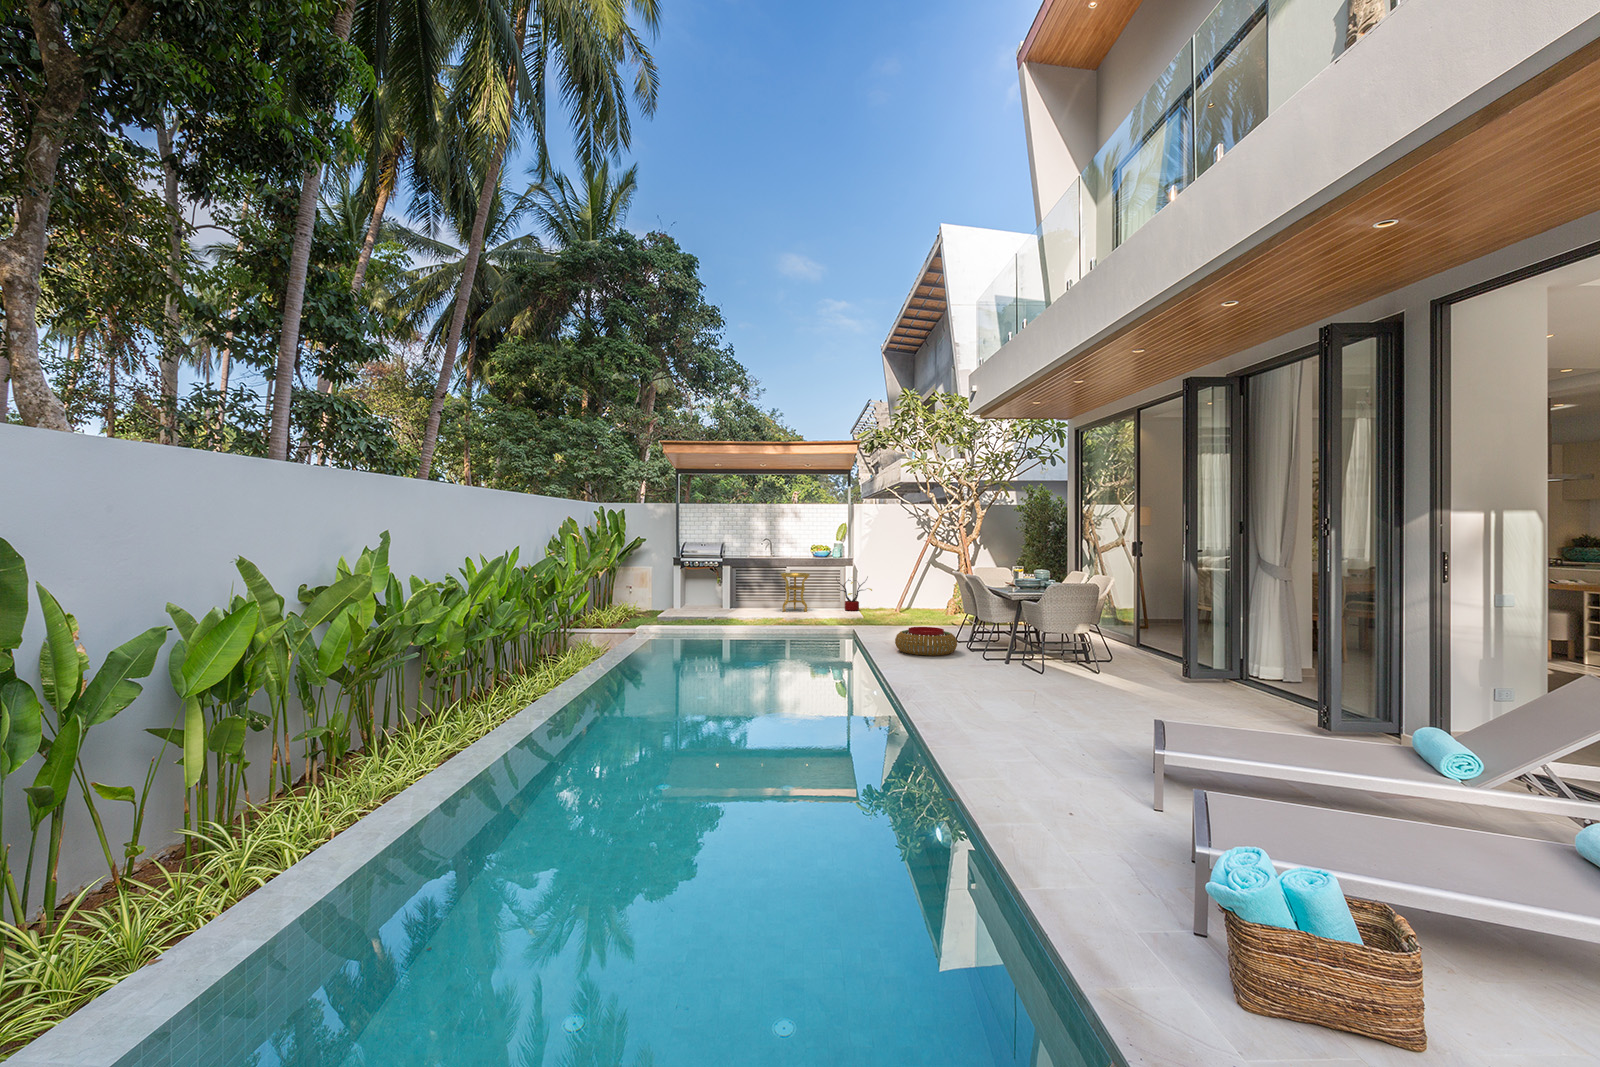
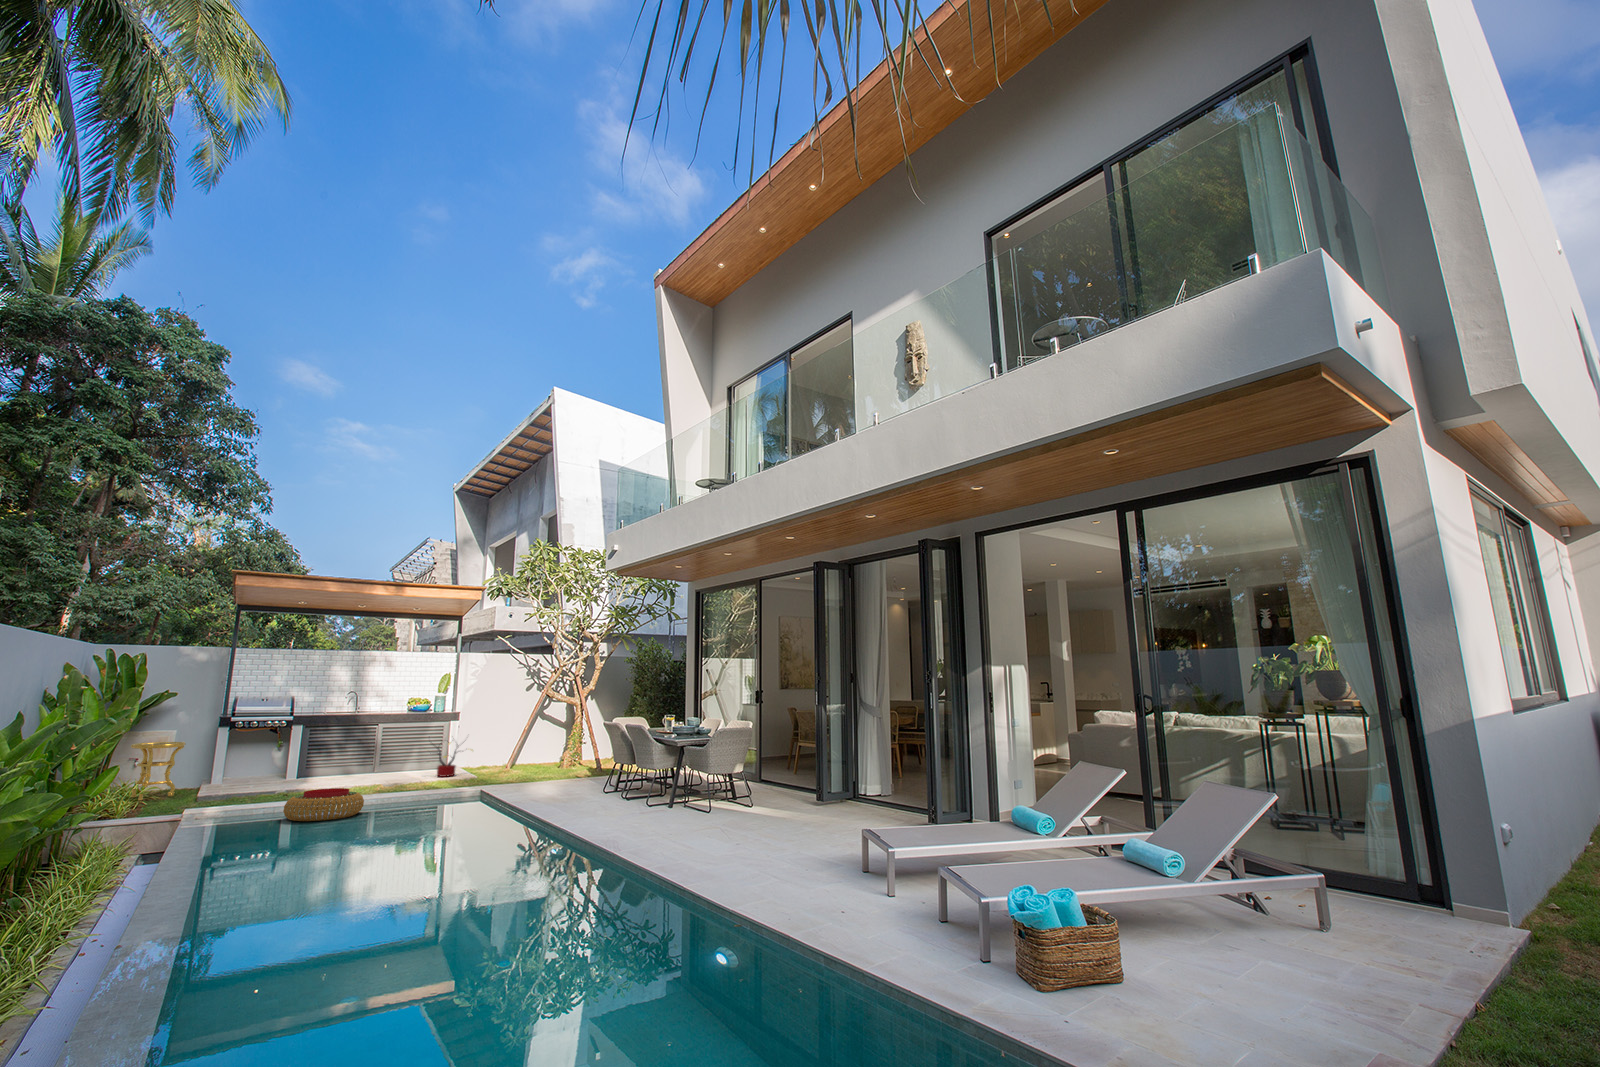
side table: present [781,573,810,612] -> present [131,742,186,800]
pouf: present [895,627,957,656] -> present [283,788,364,821]

